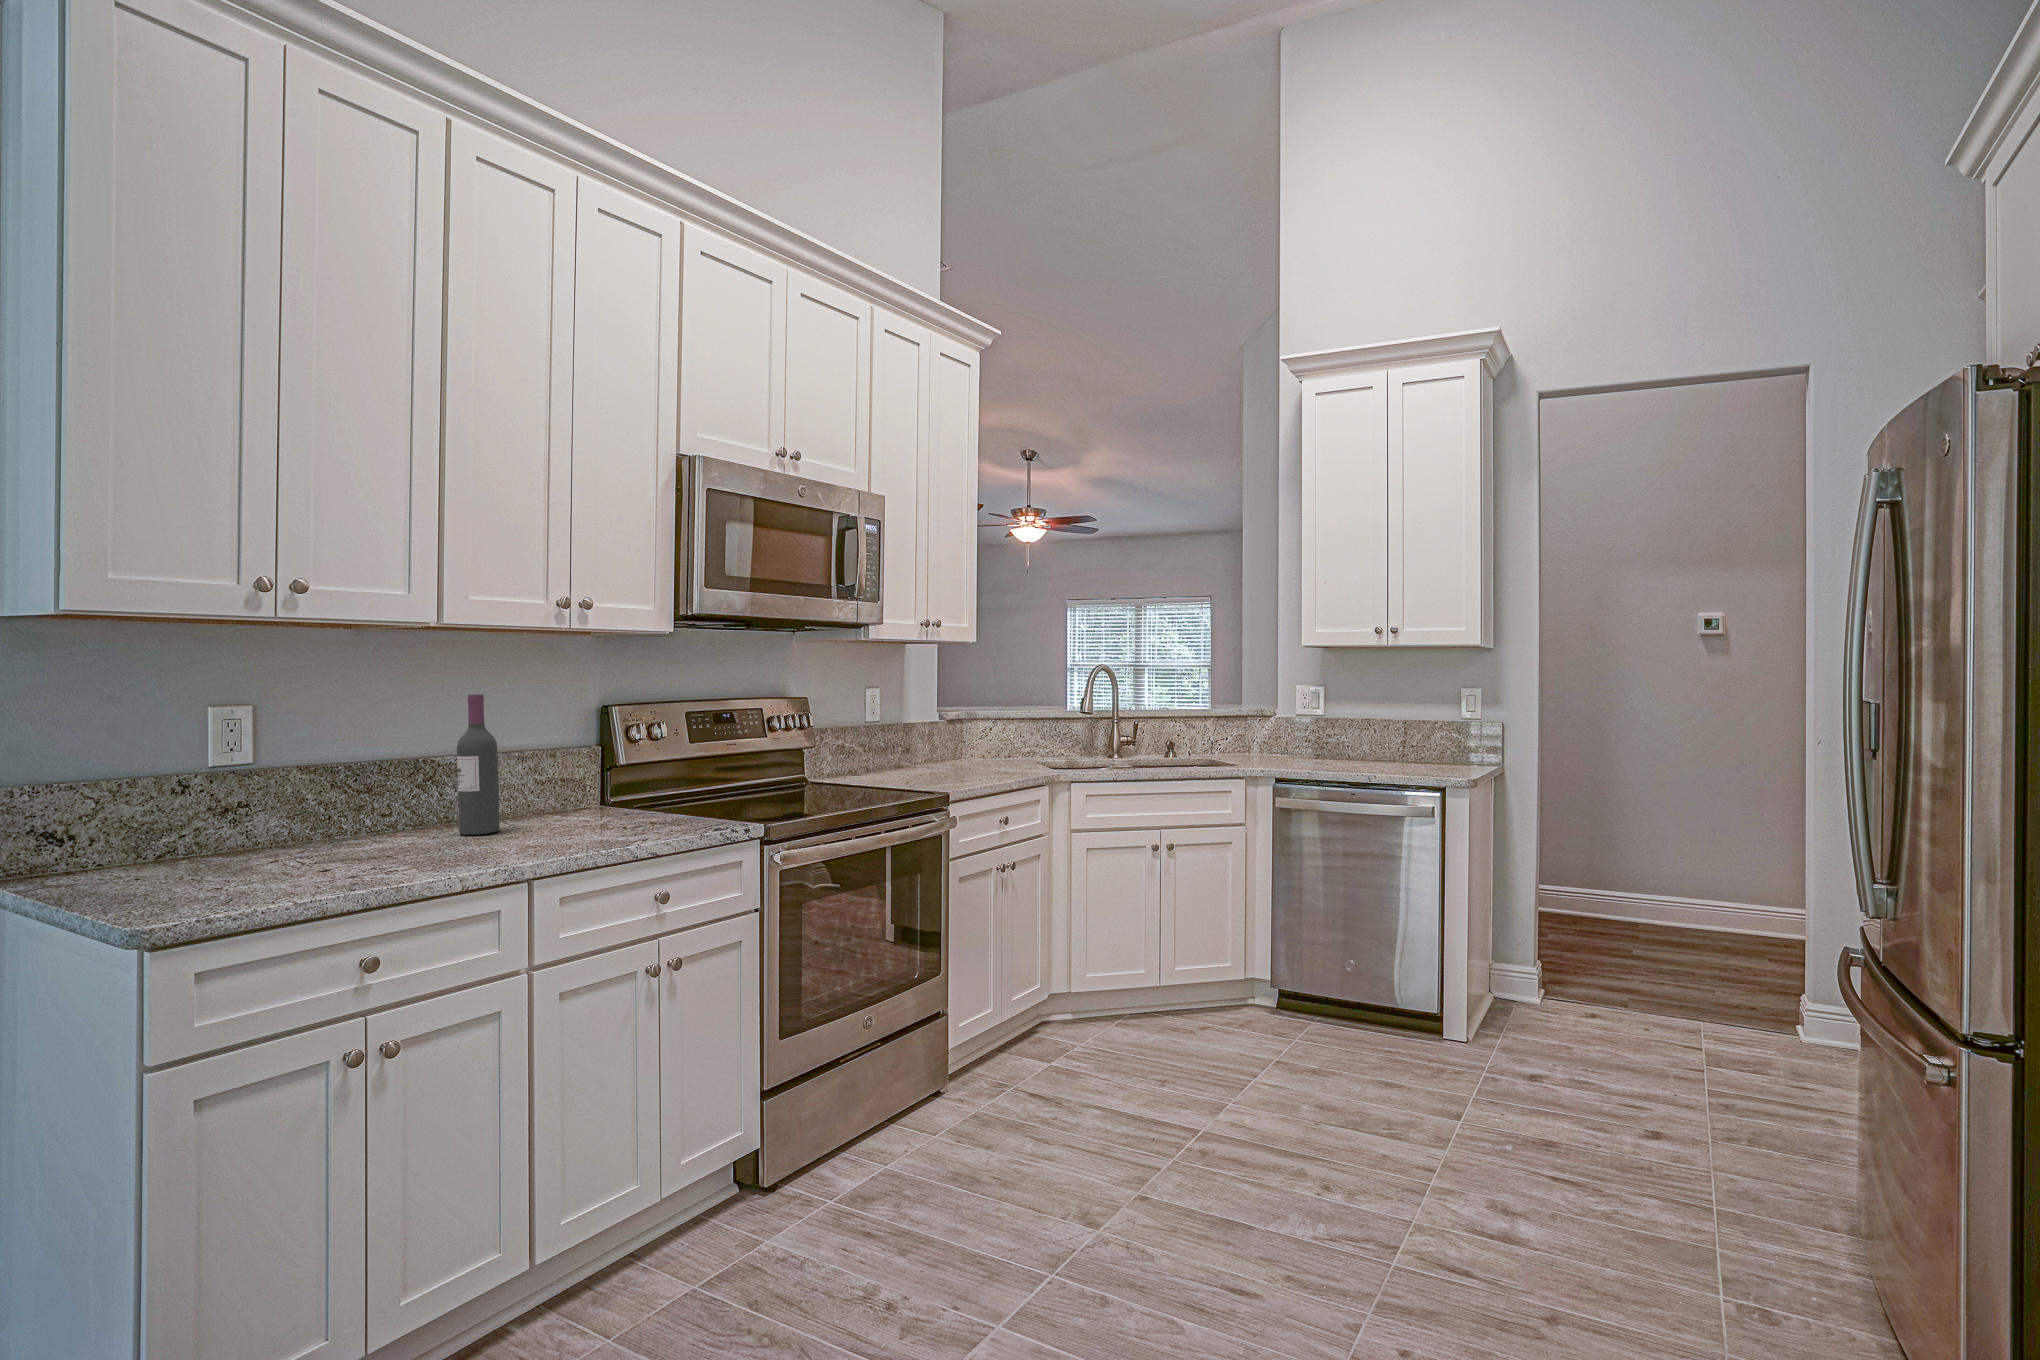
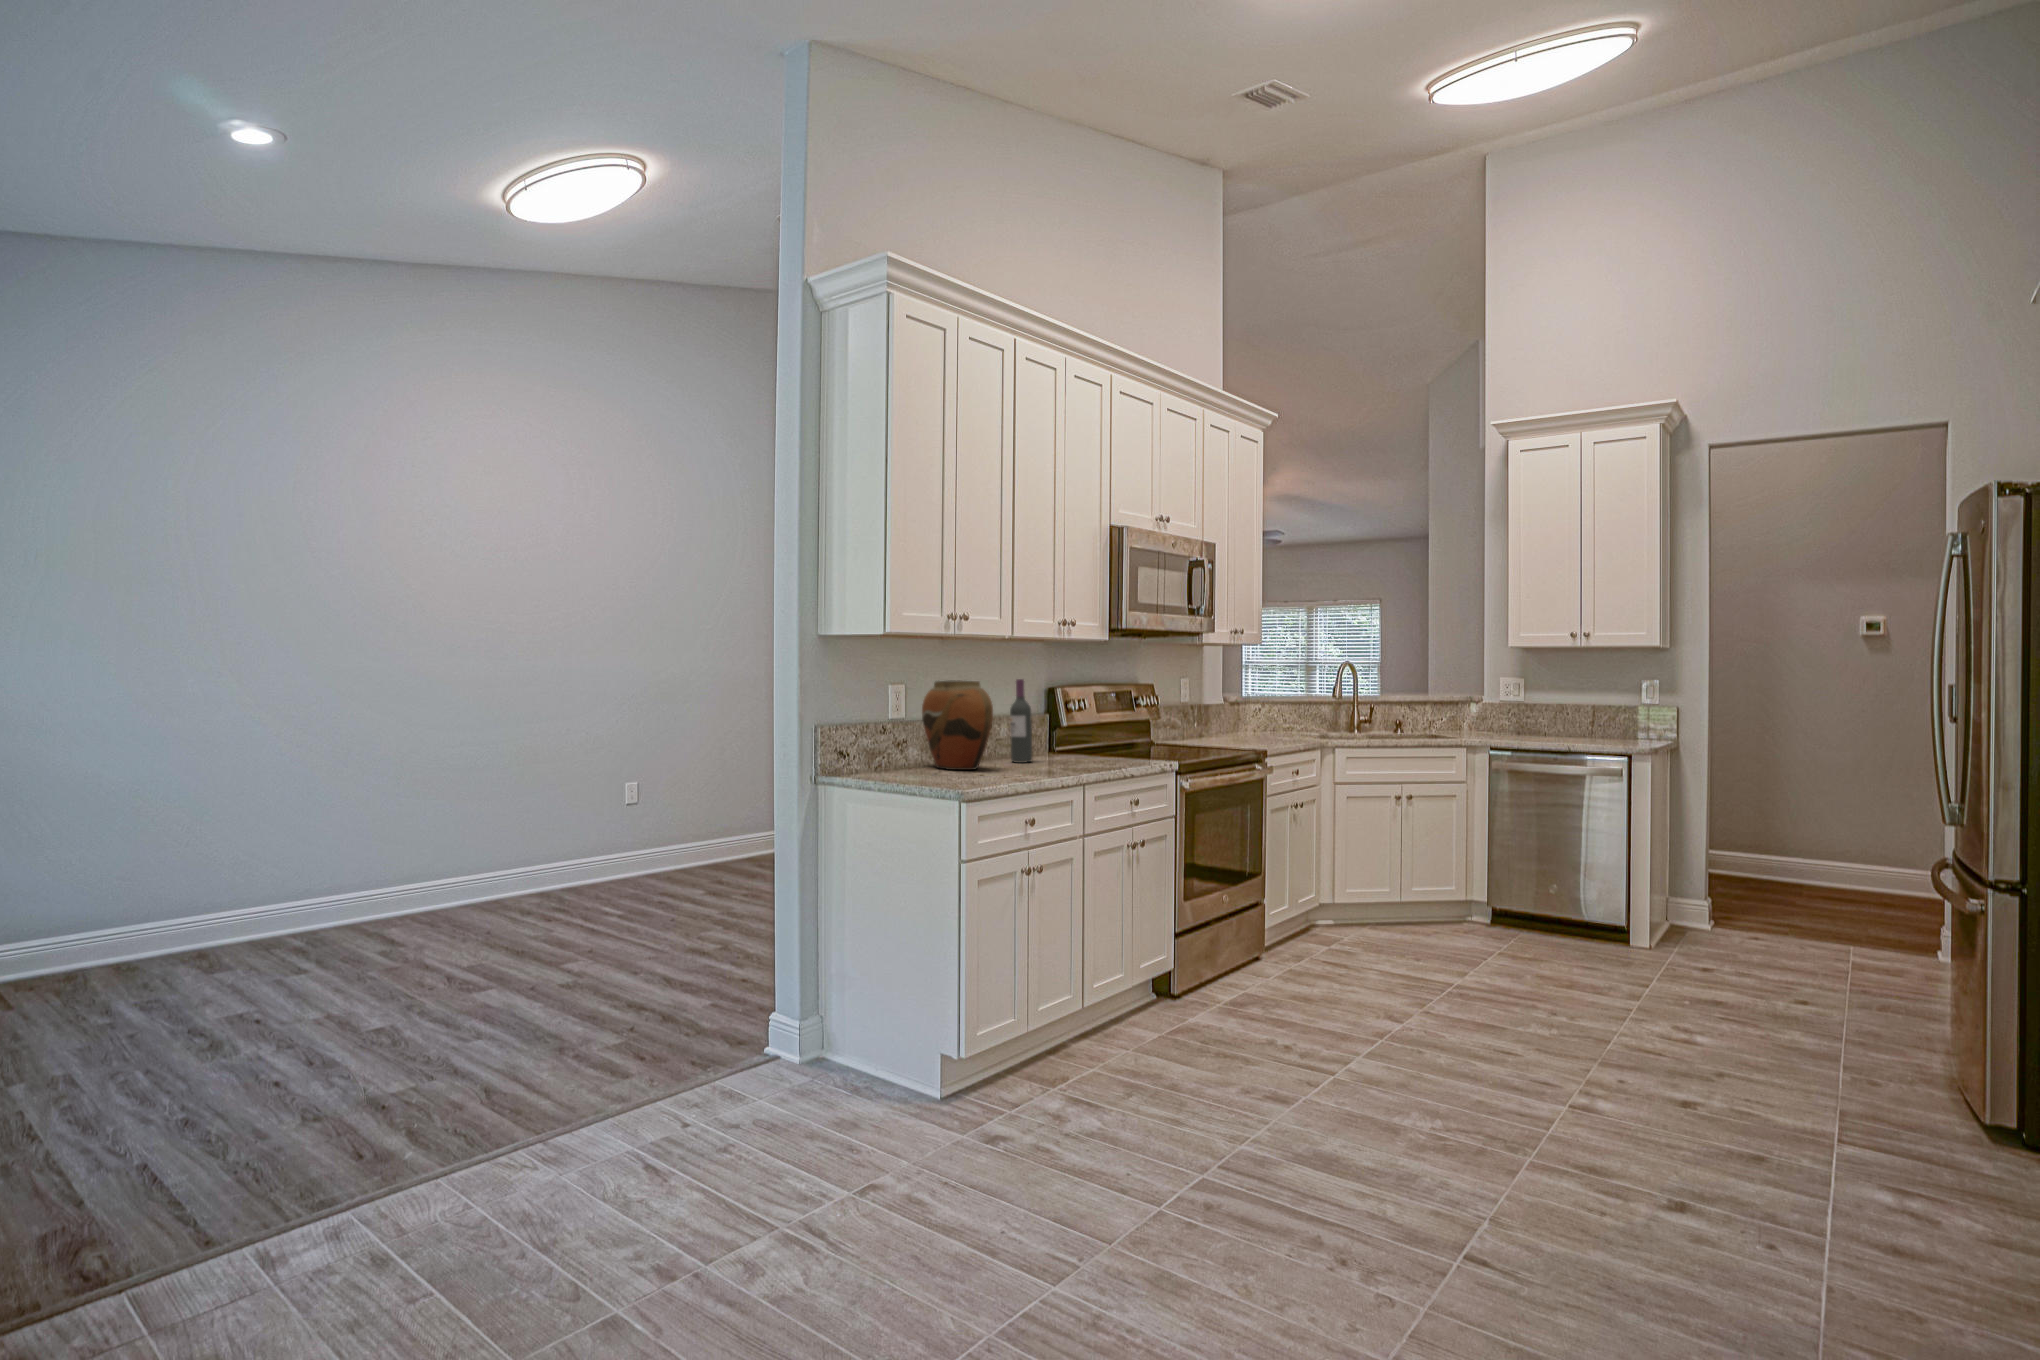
vase: none [252,698,369,860] -> present [922,680,993,770]

